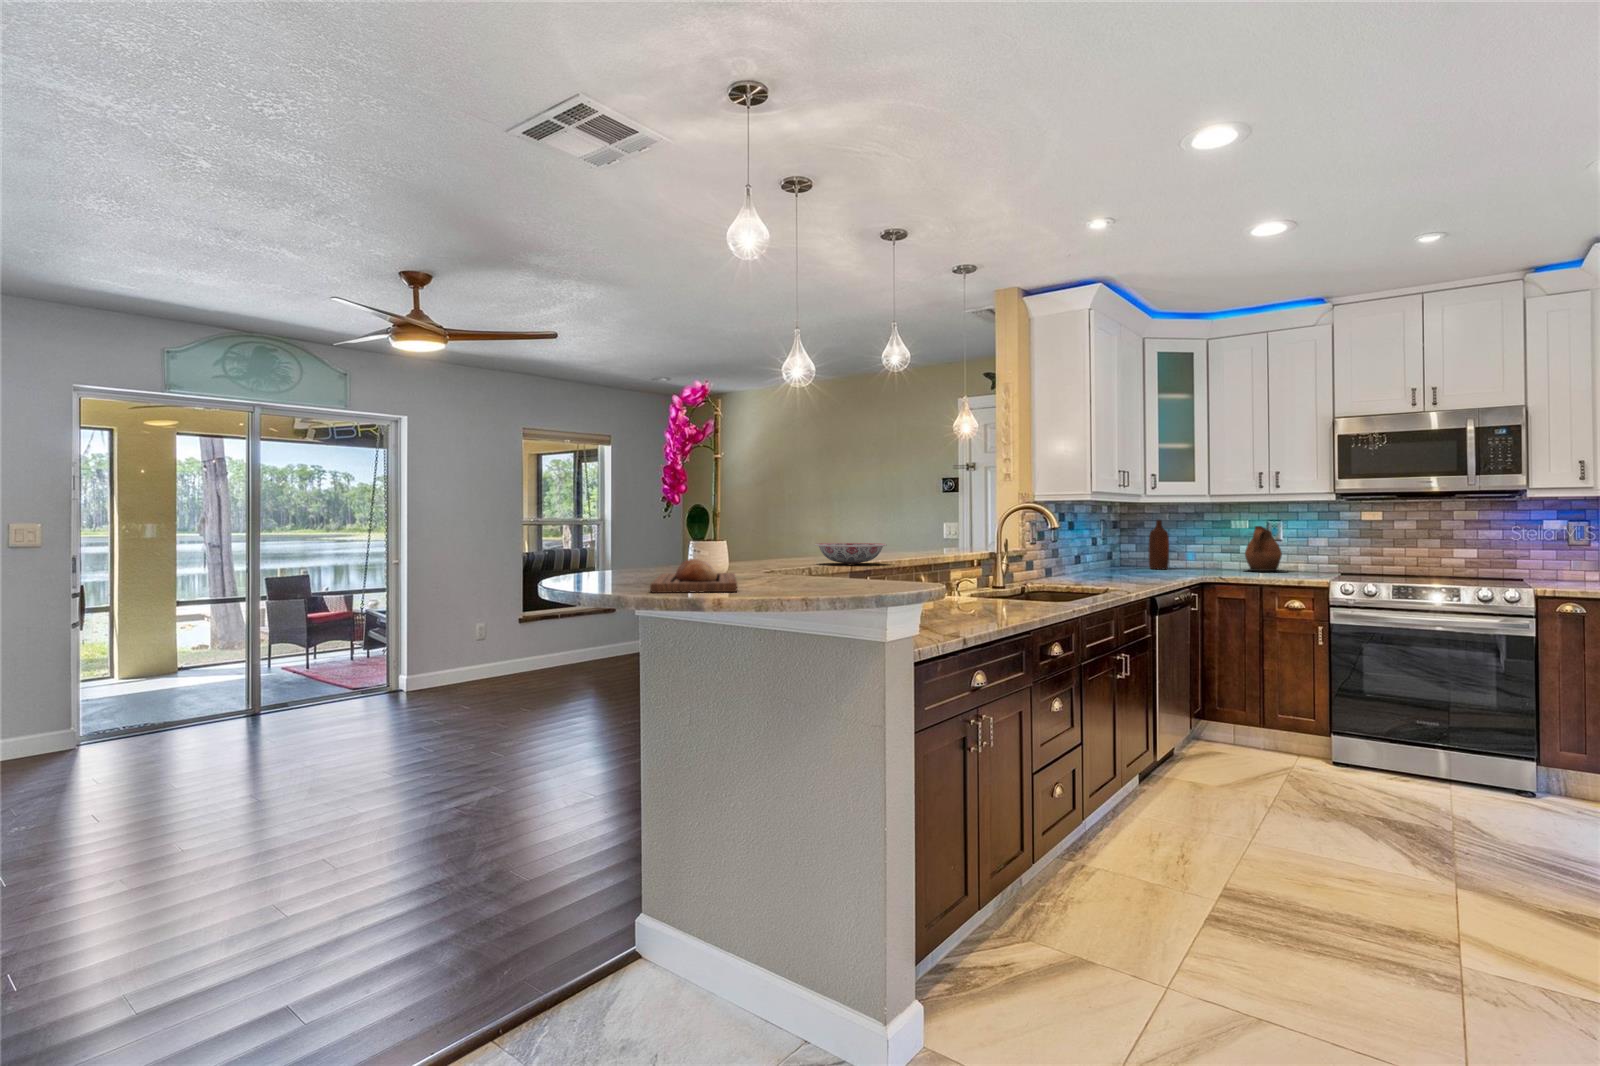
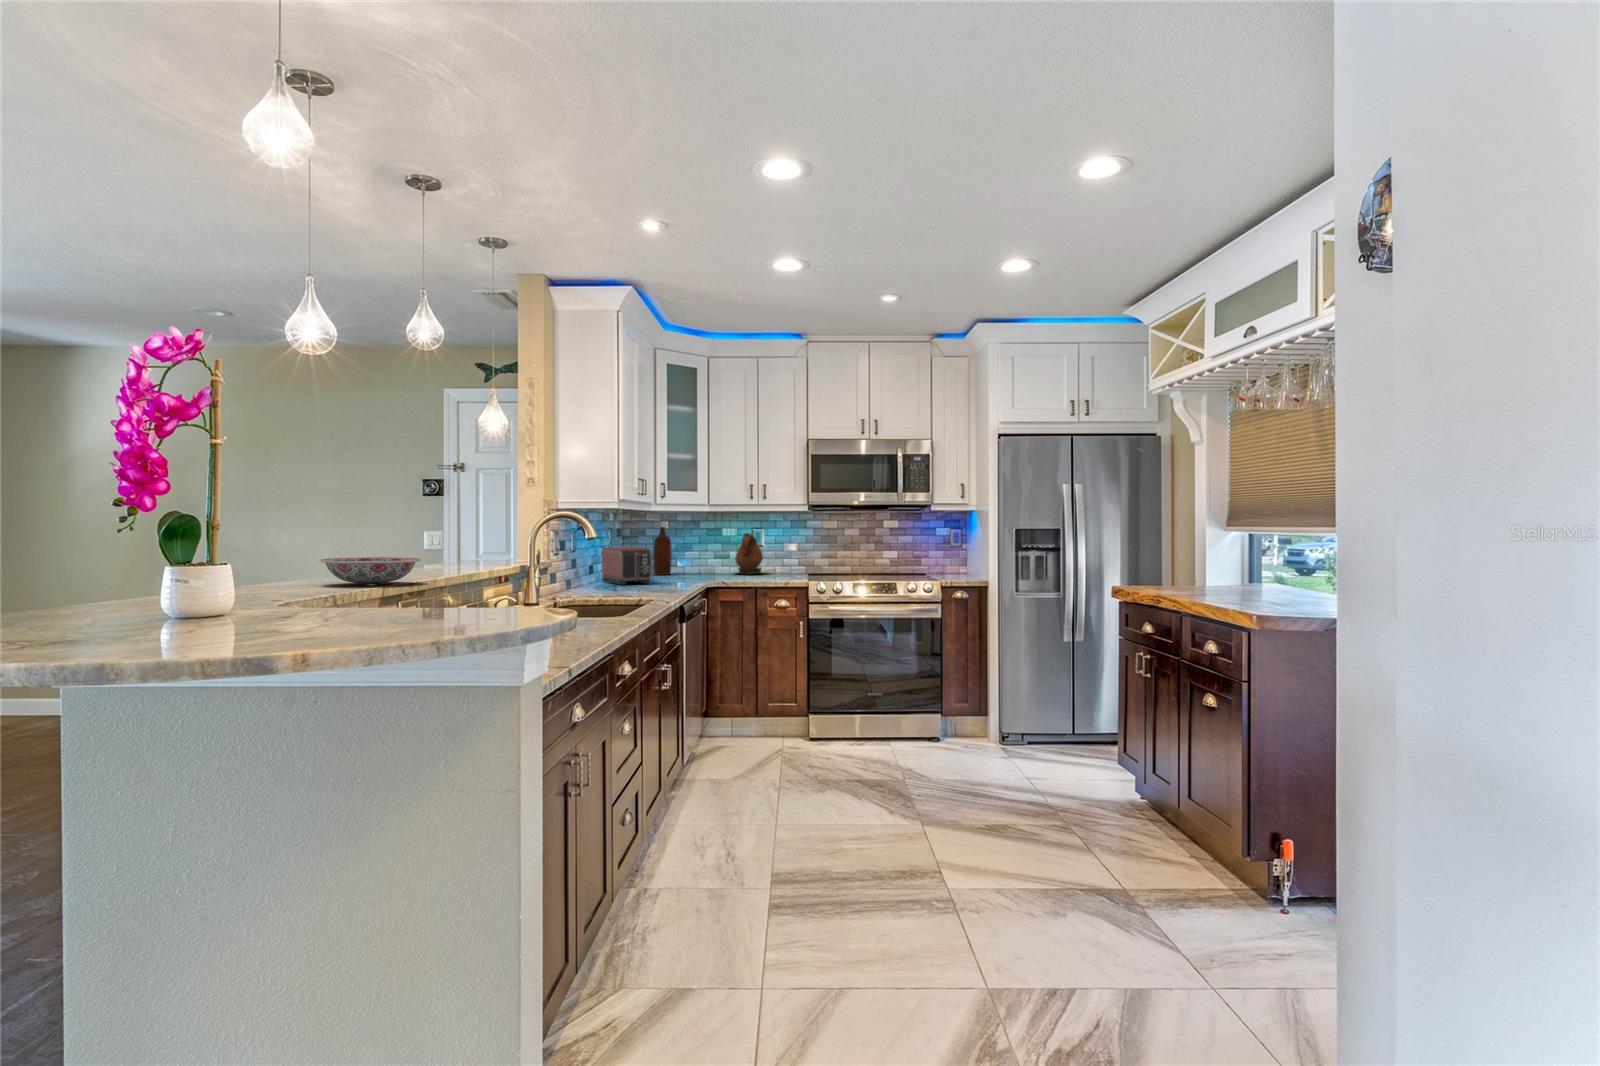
toaster: none [1086,539,1135,577] -> present [602,547,652,585]
bread loaf: present [650,559,737,593] -> none [132,594,310,652]

